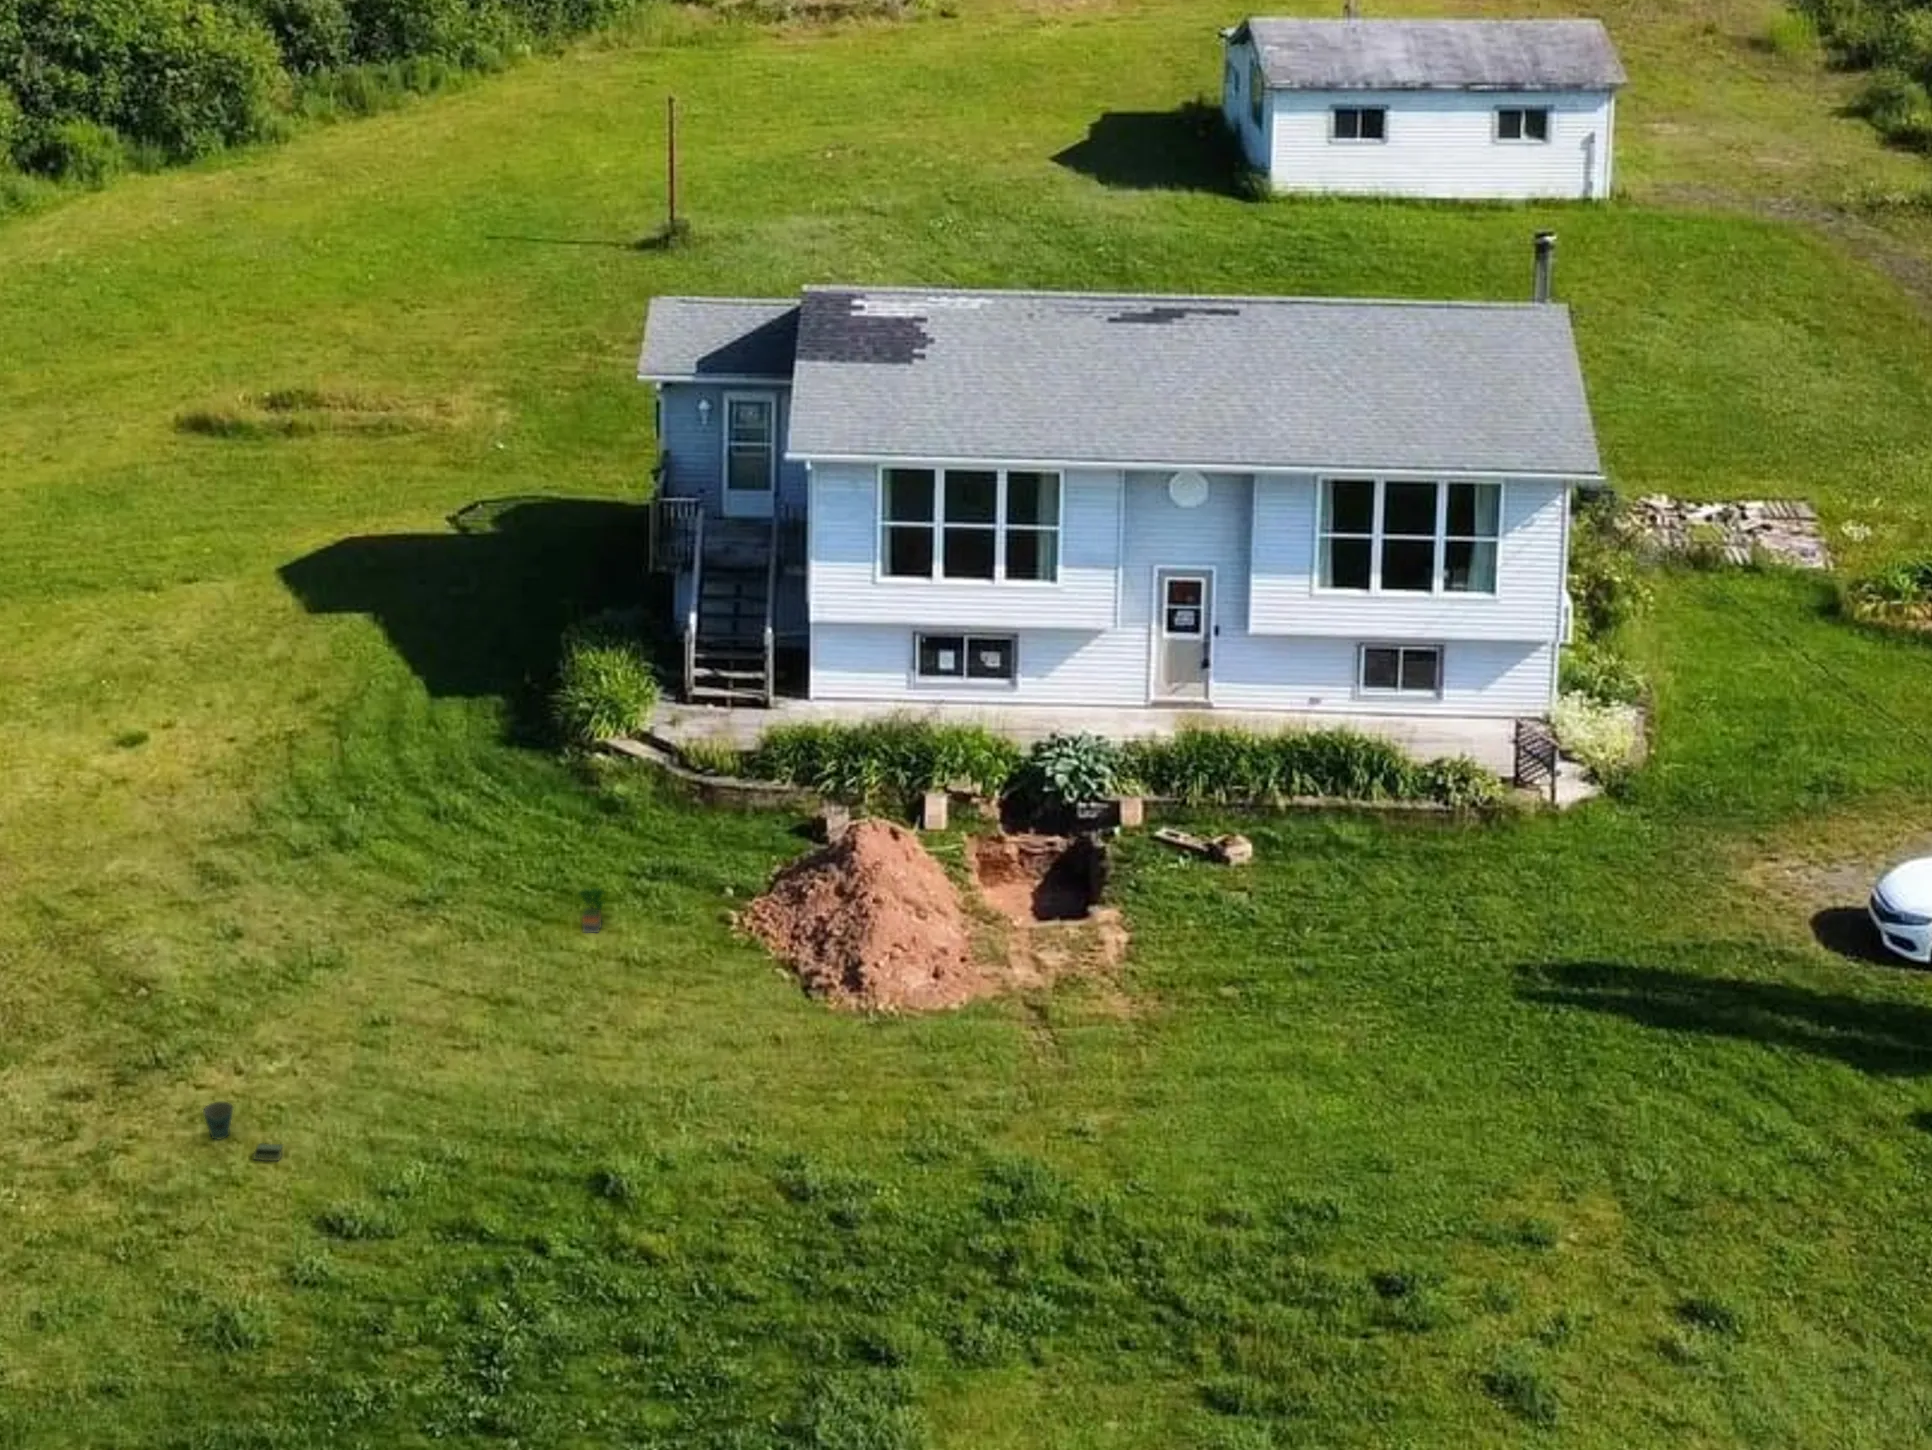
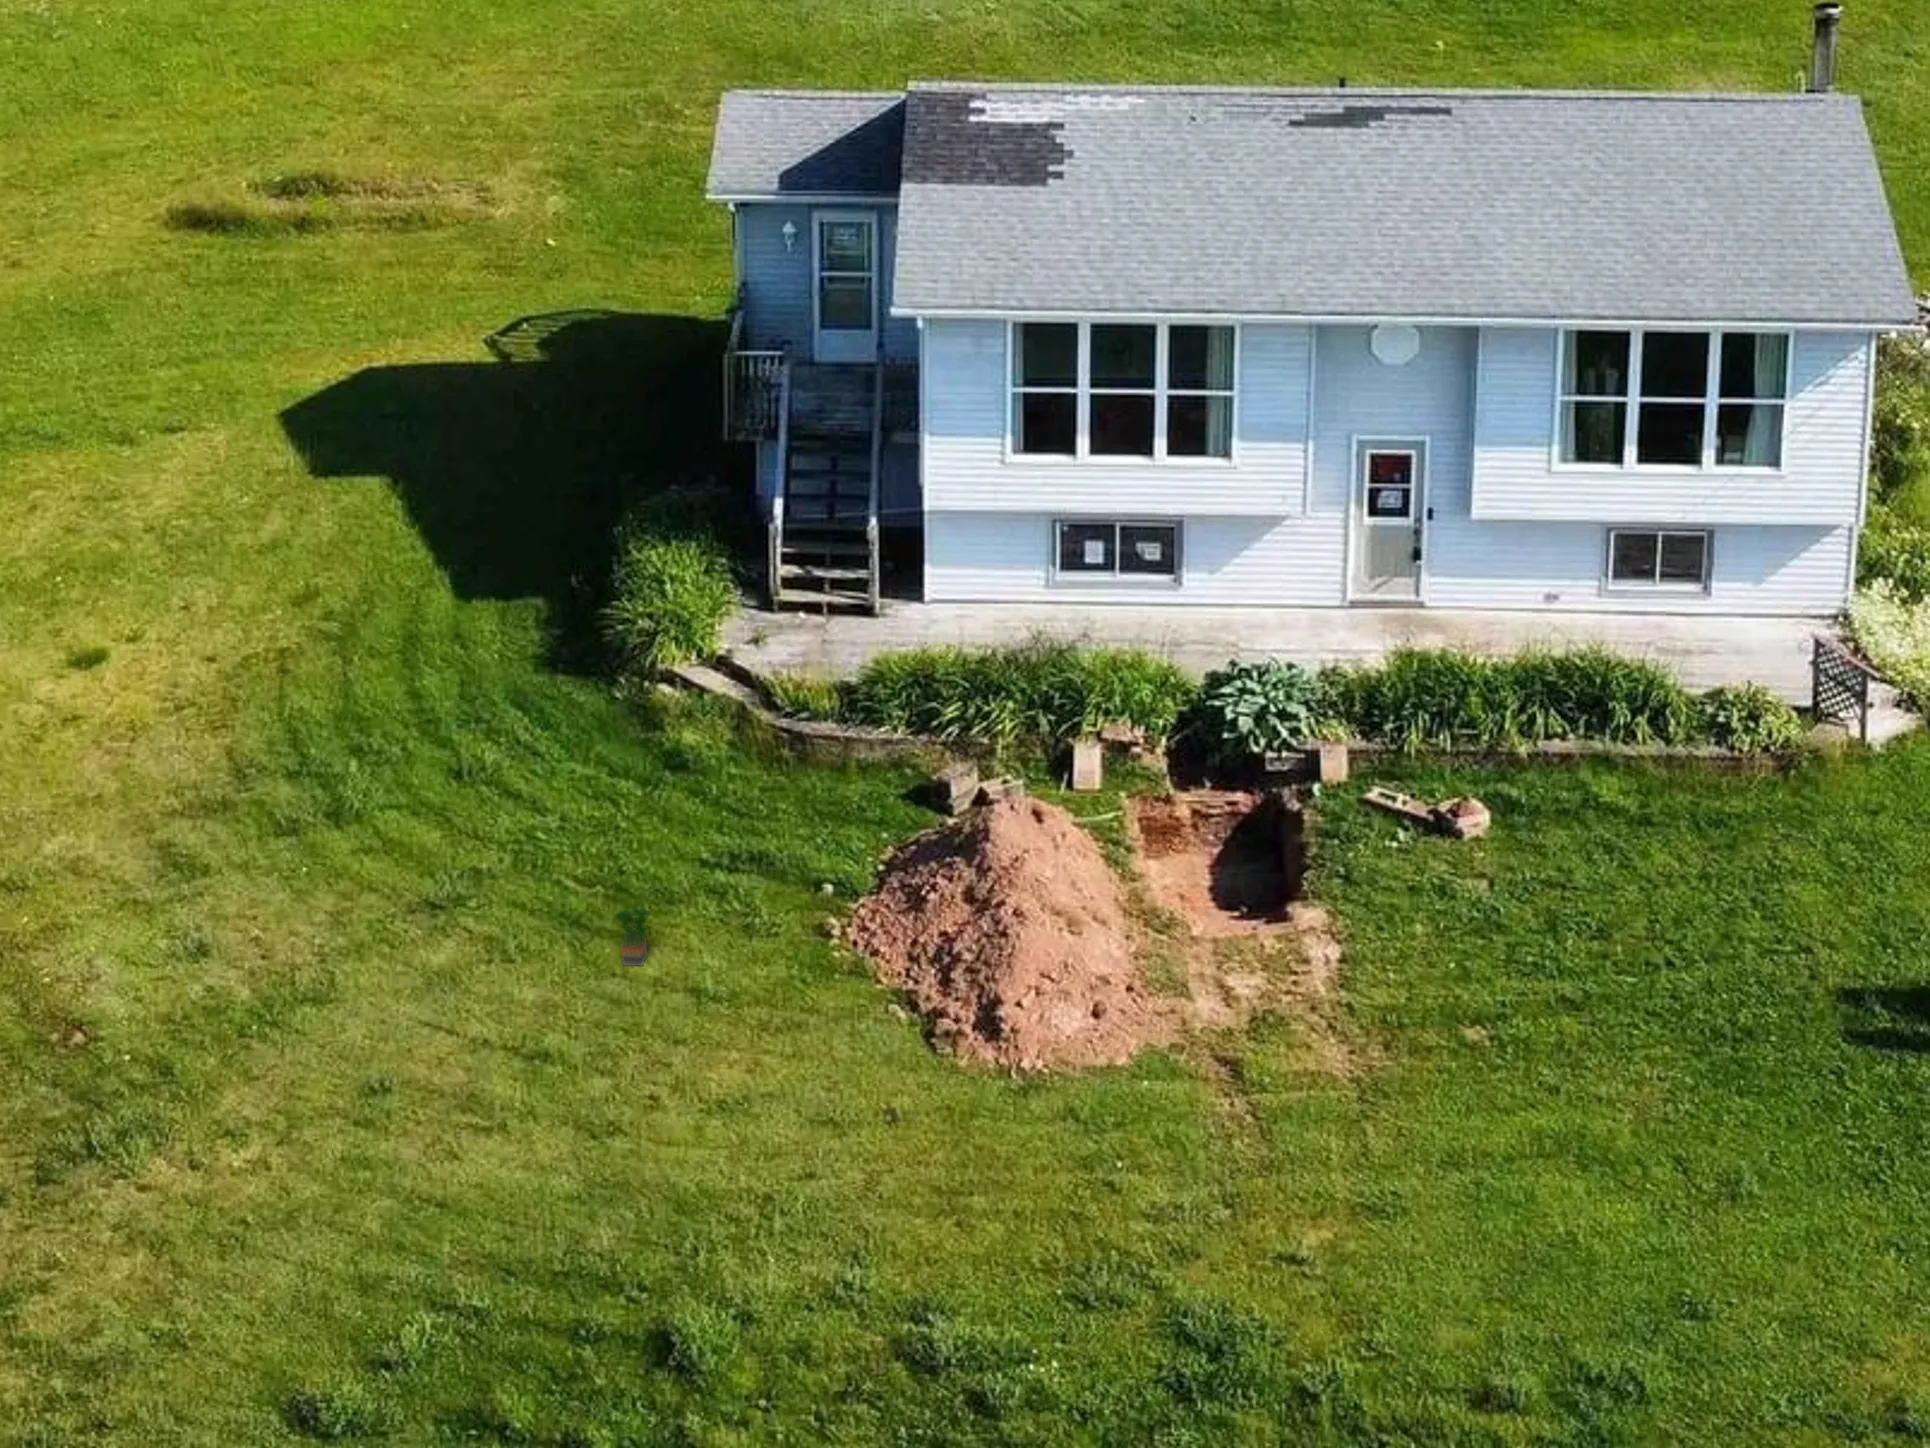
bucket: present [203,1101,234,1140] -> none [72,1279,117,1334]
toolbox: present [254,1143,283,1161] -> none [140,1343,185,1372]

